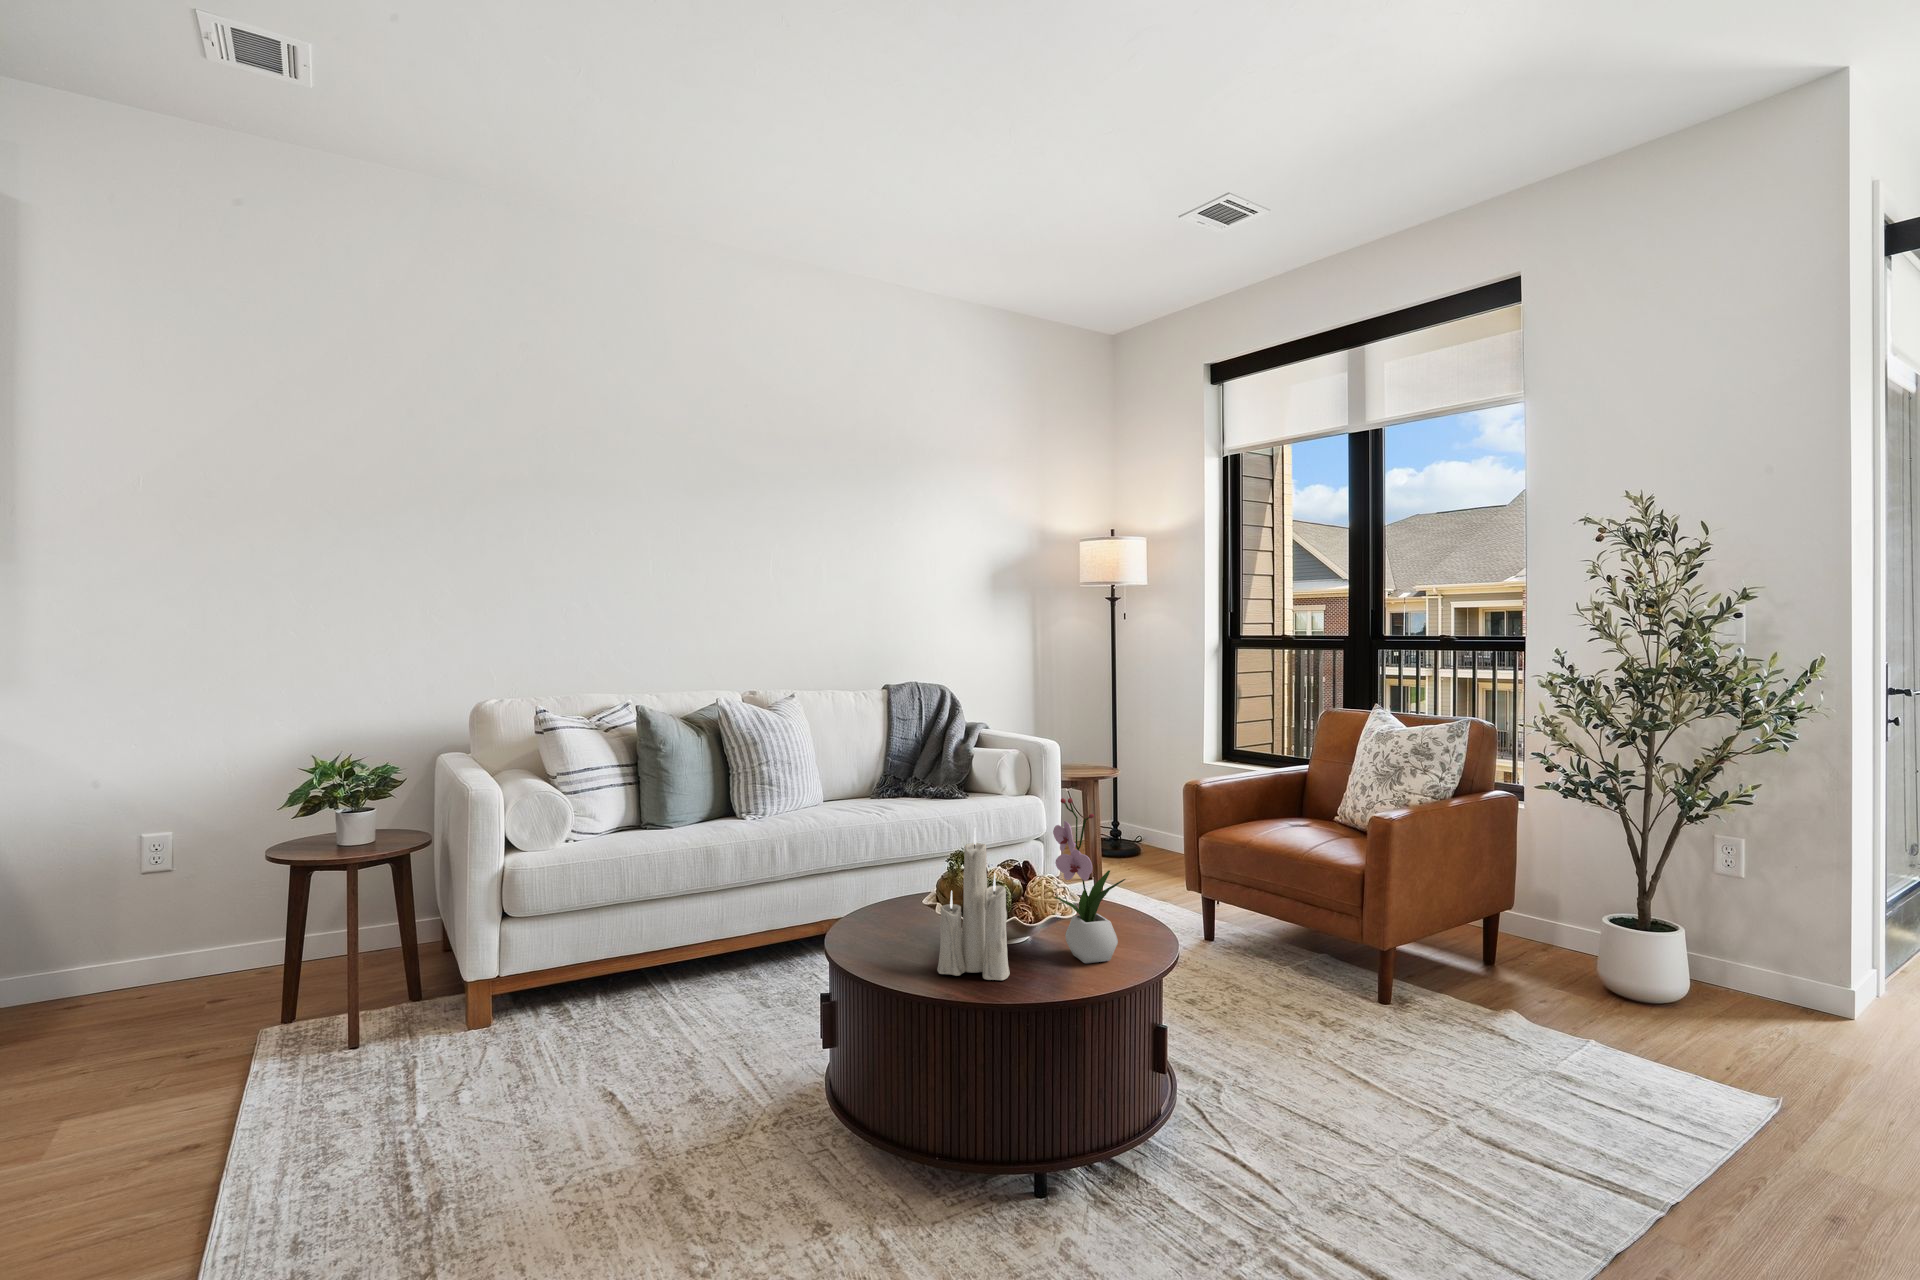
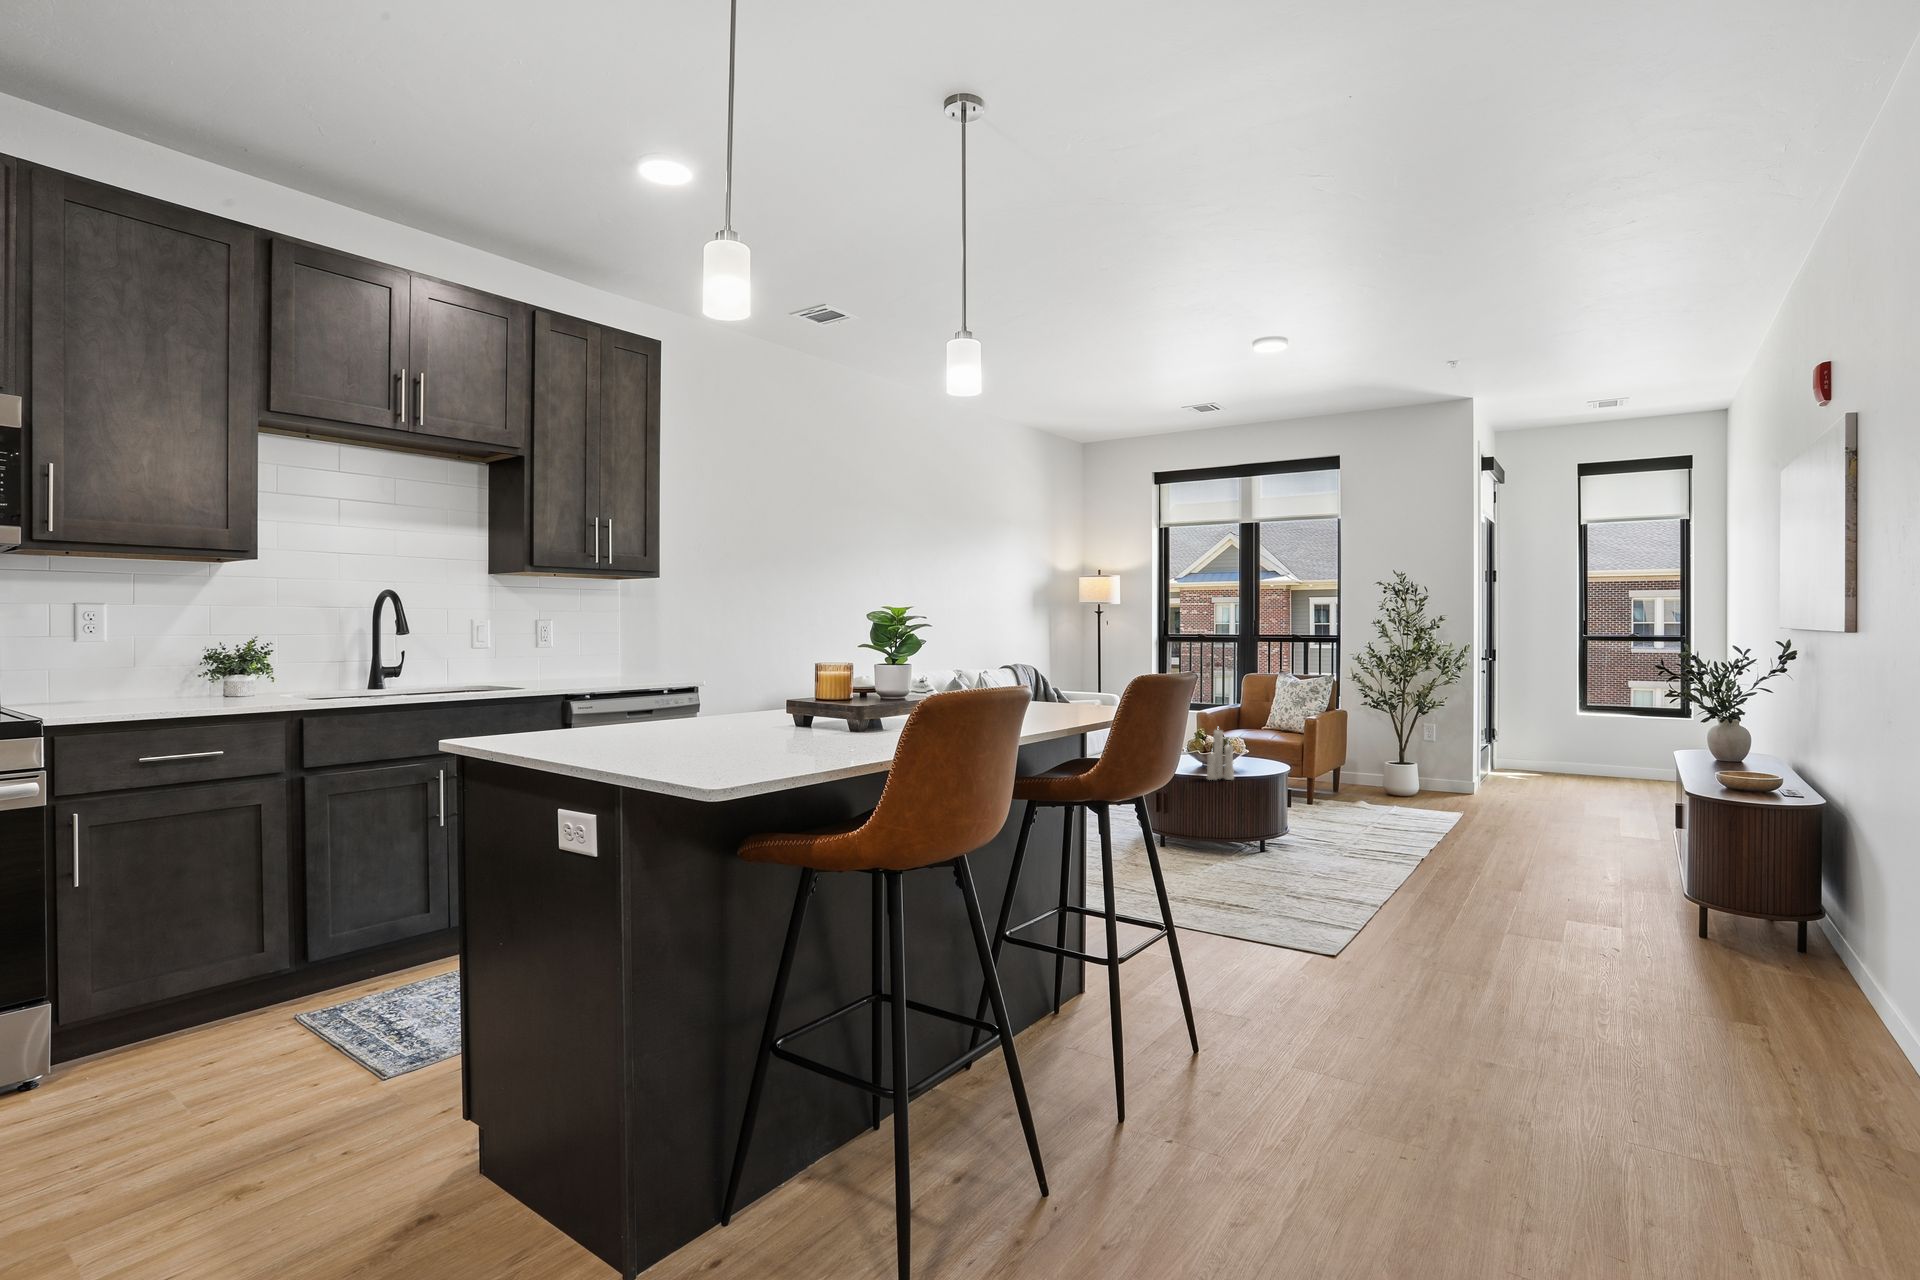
flower arrangement: present [1053,798,1125,963] -> none [1236,712,1264,774]

